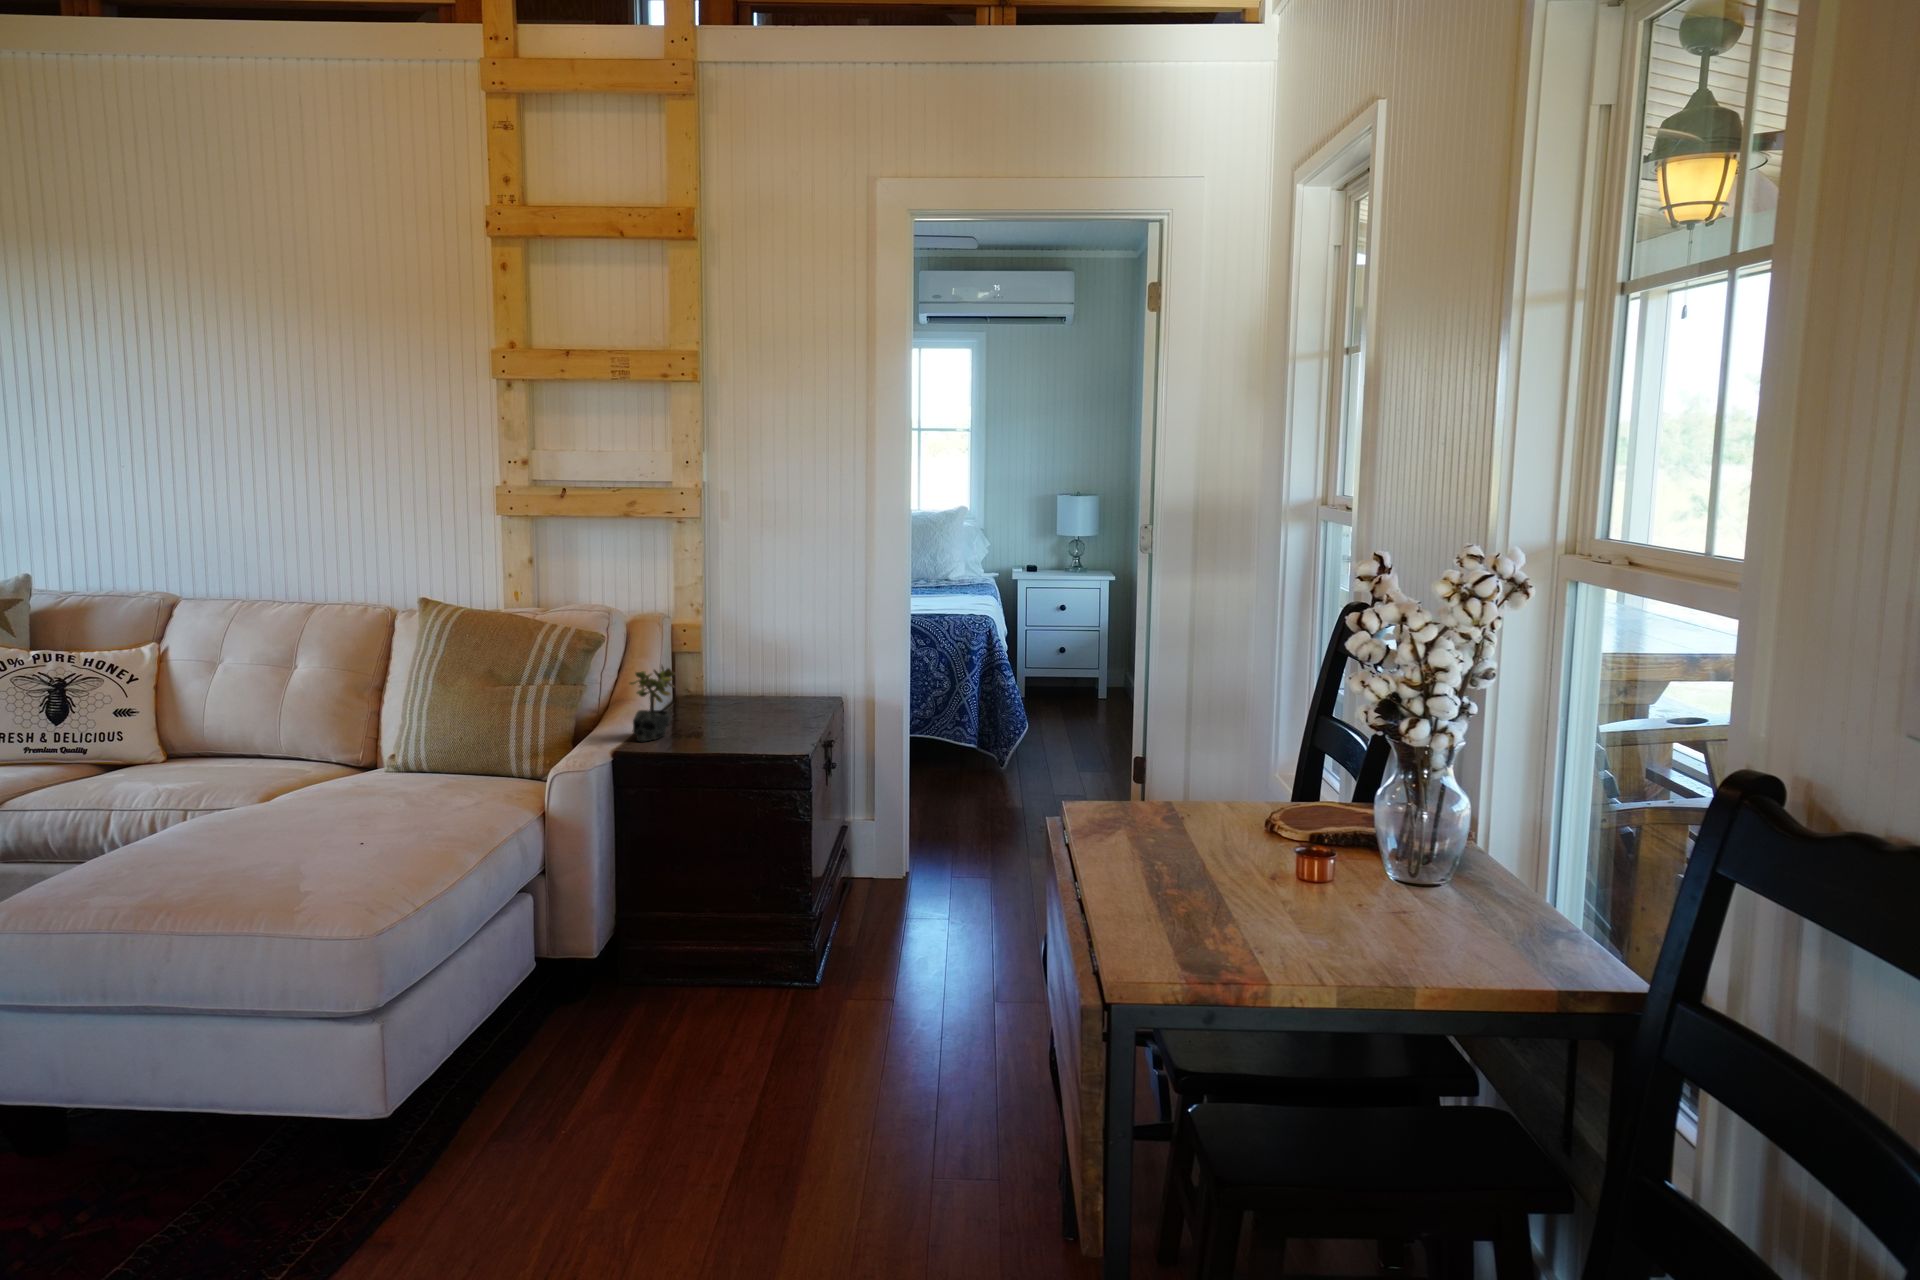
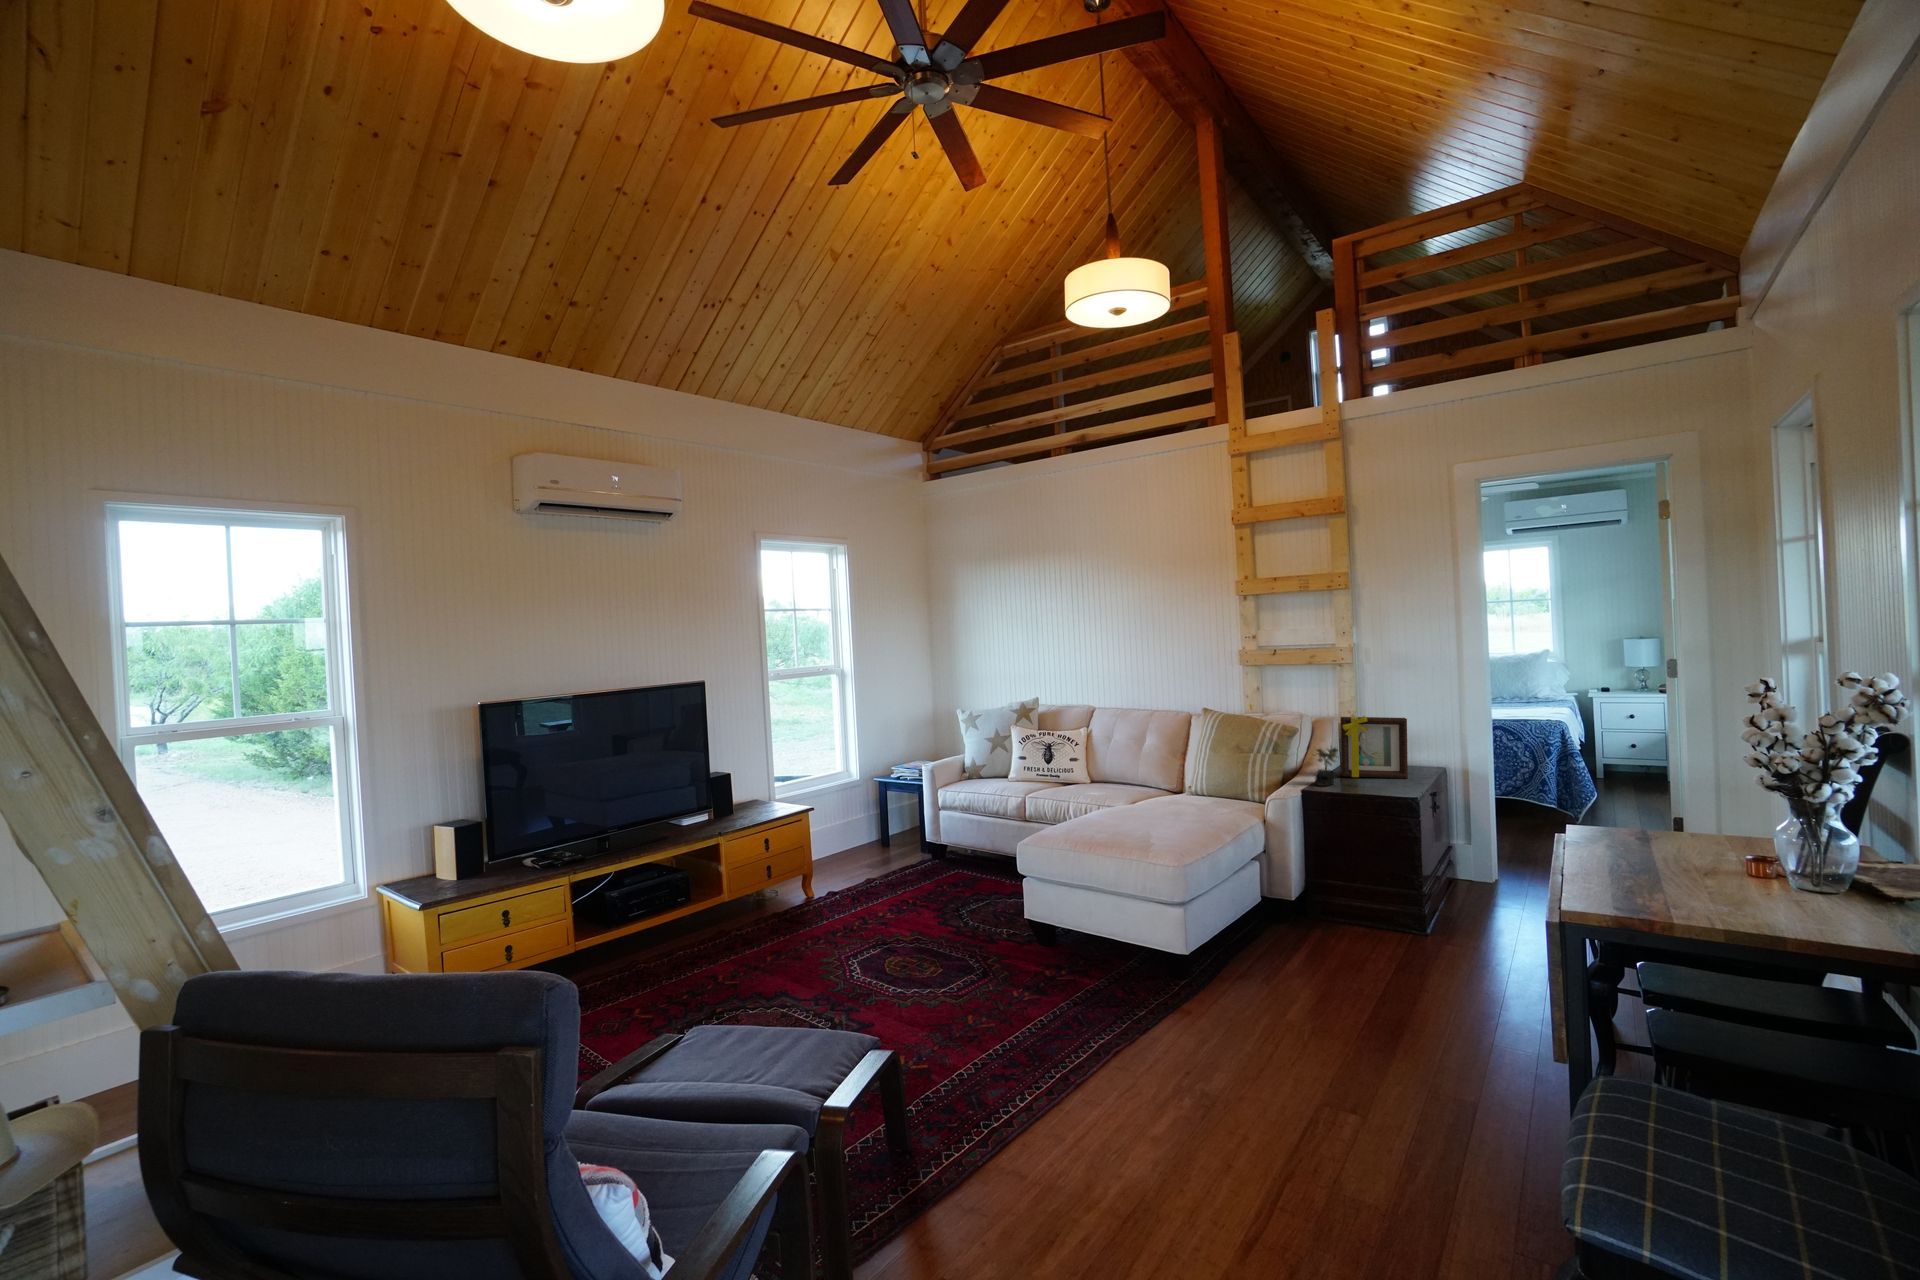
picture frame: none [679,609,788,720] -> present [1340,716,1408,778]

